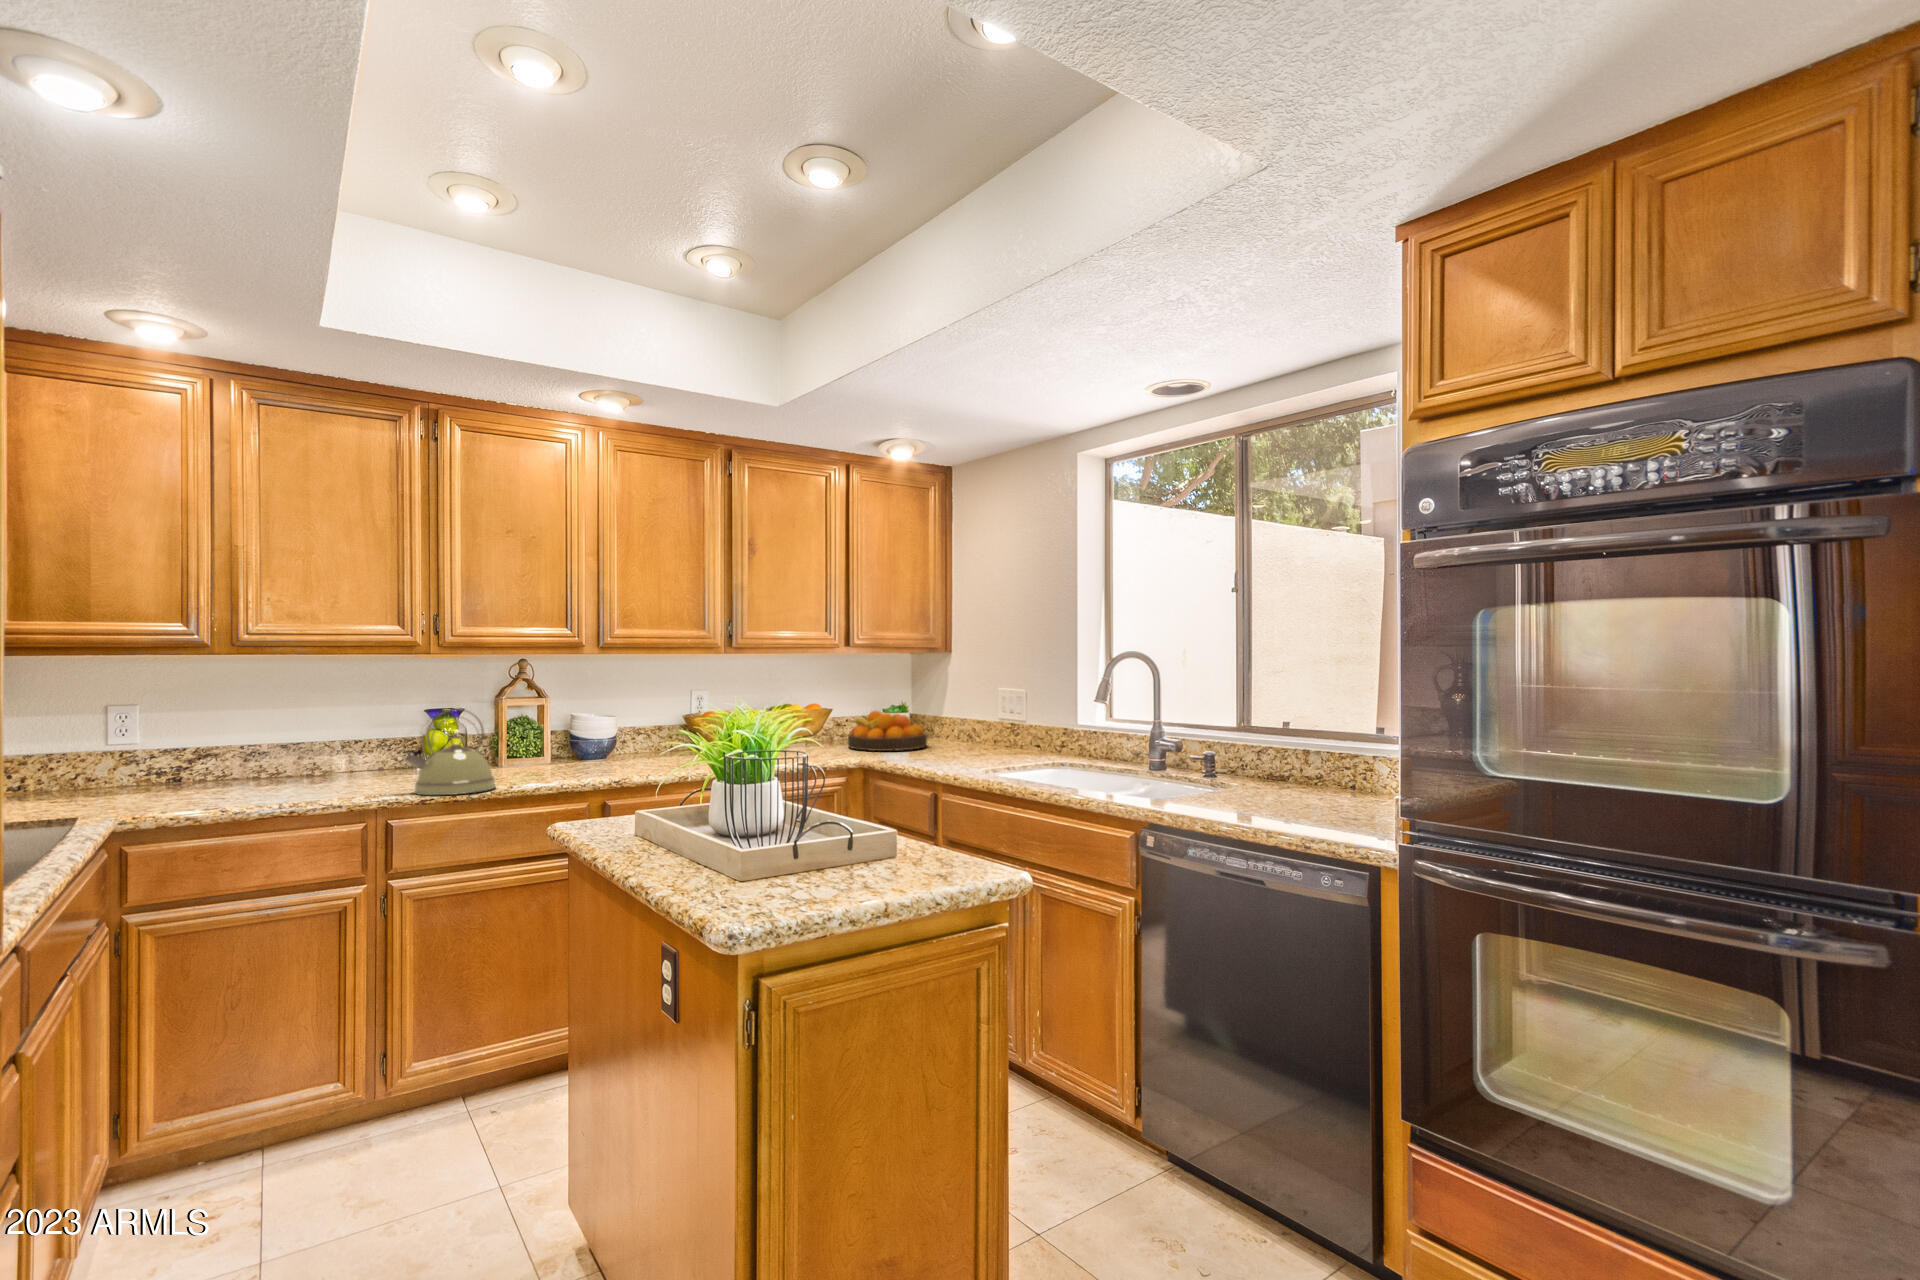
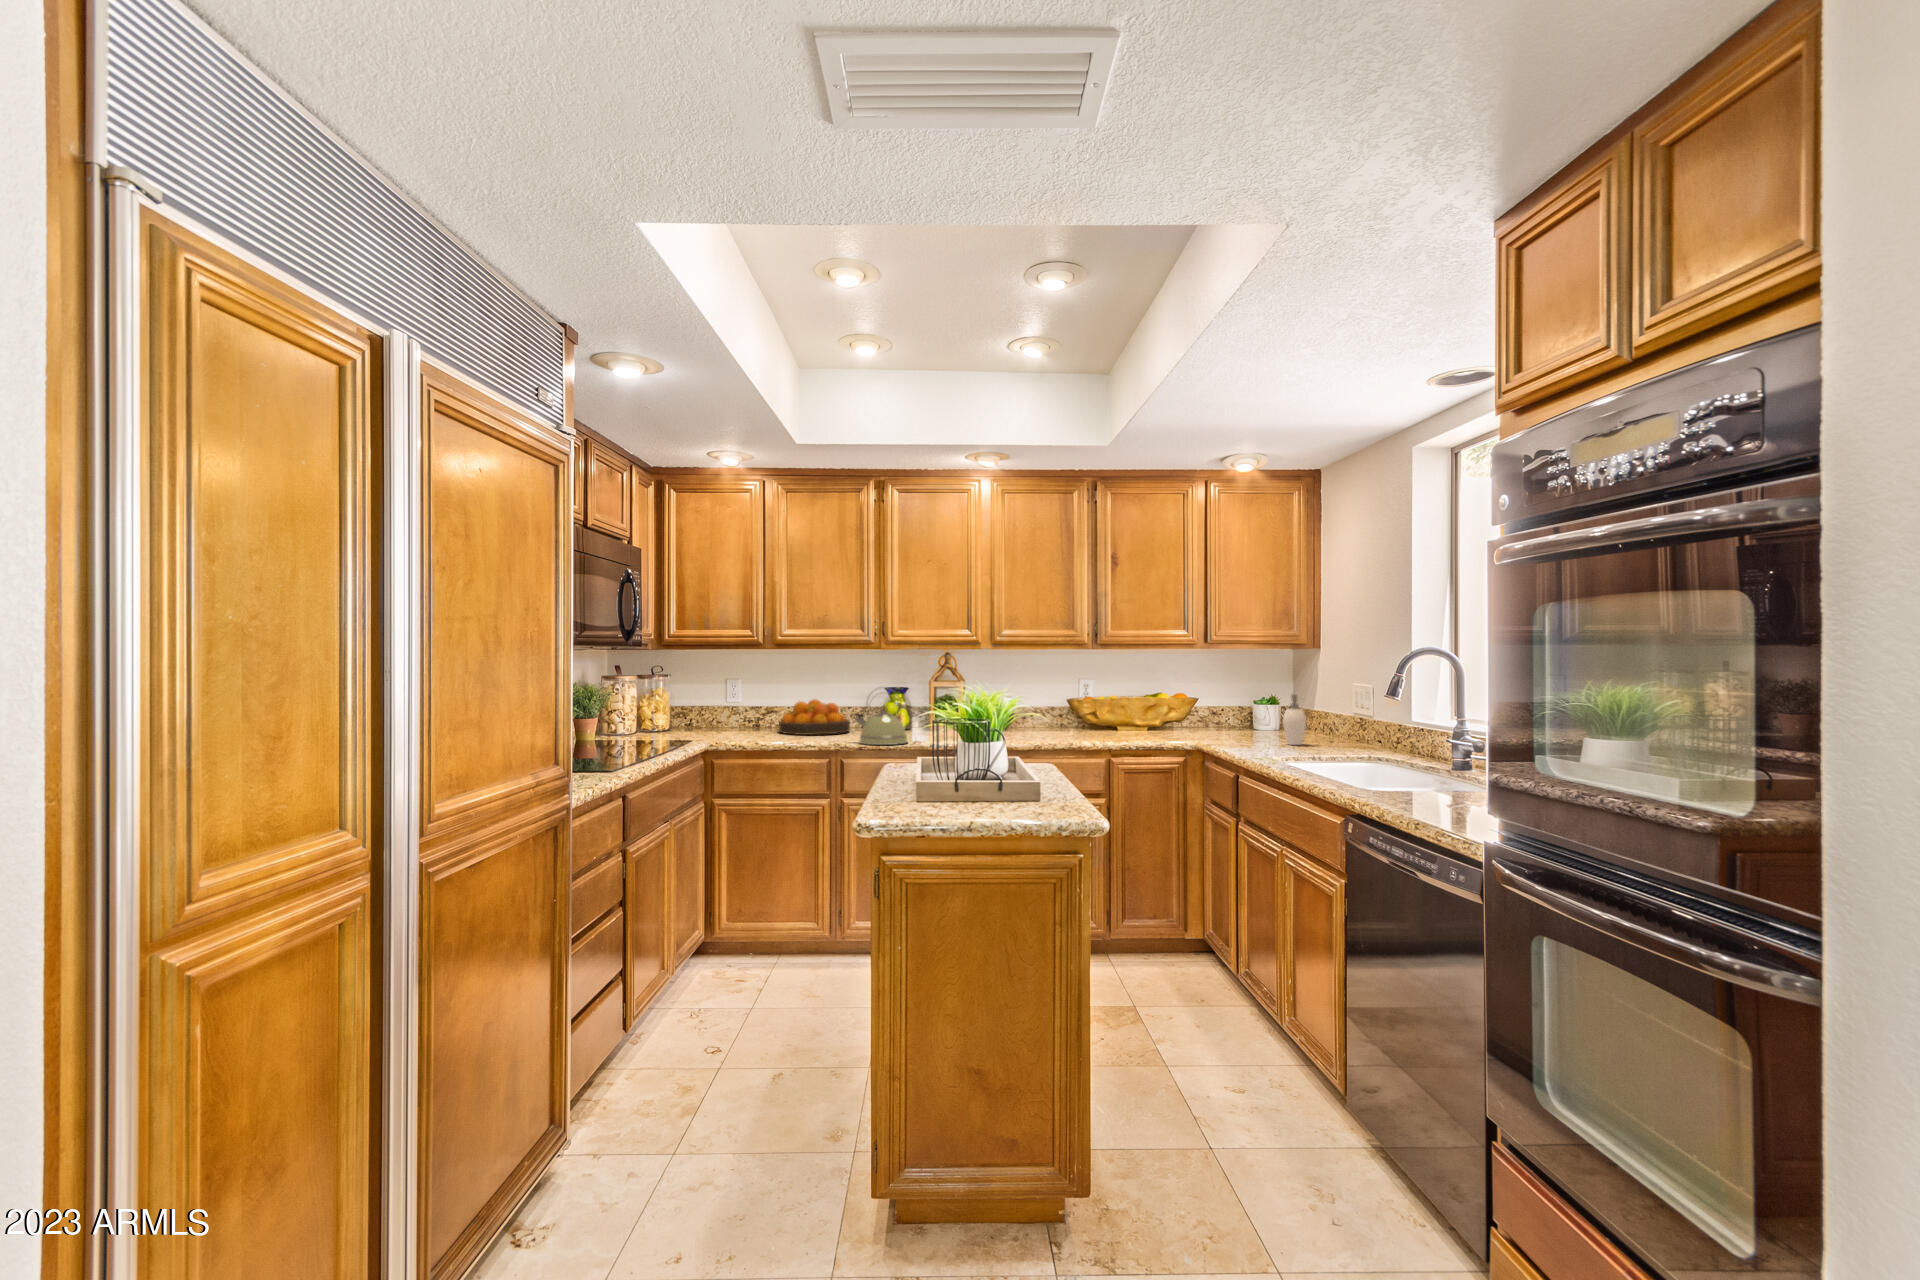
soap dispenser: none [941,700,966,754] -> present [1283,694,1306,745]
fruit bowl: present [848,711,927,751] -> present [779,699,850,735]

